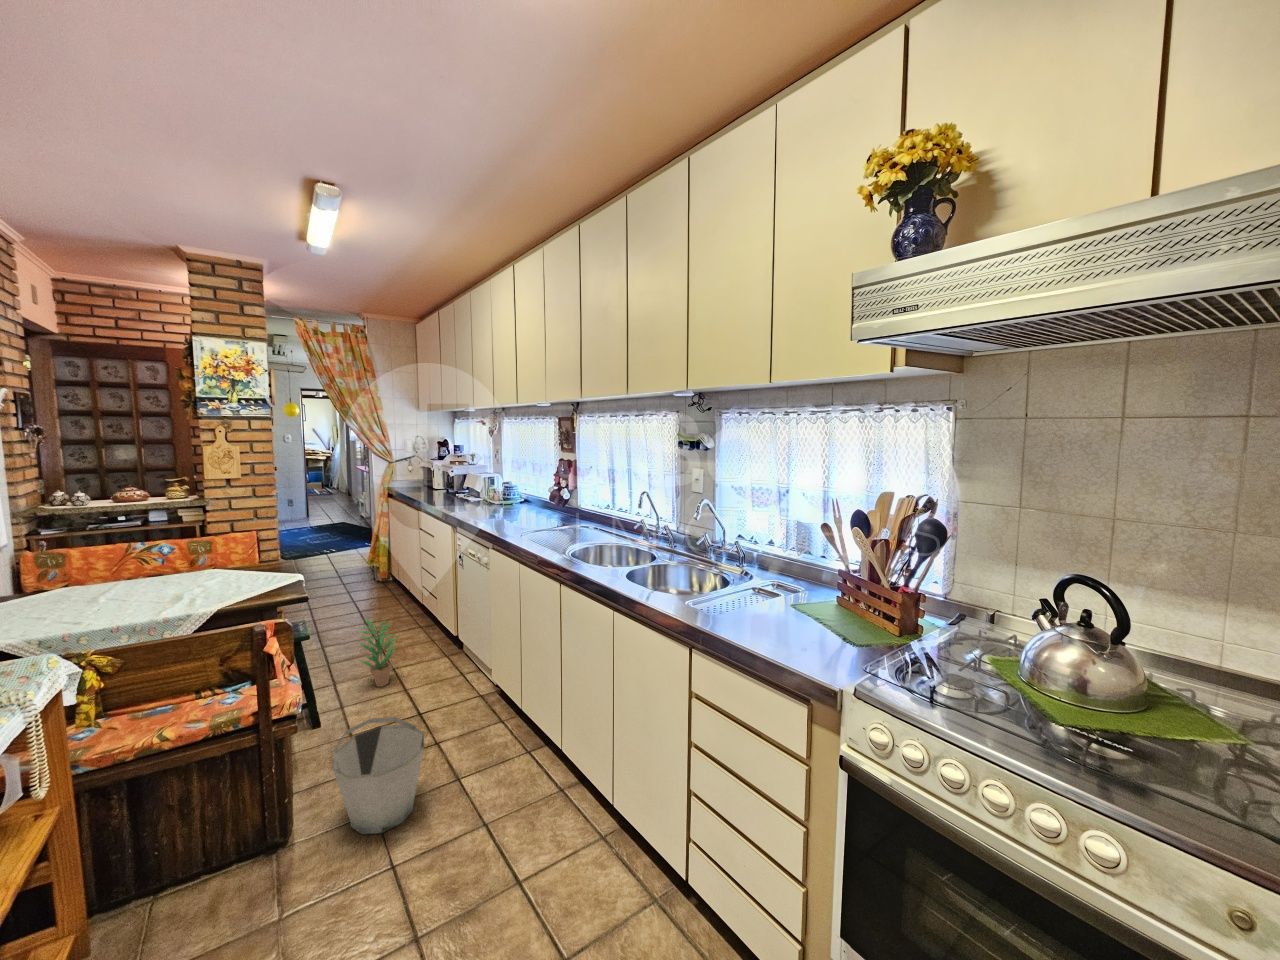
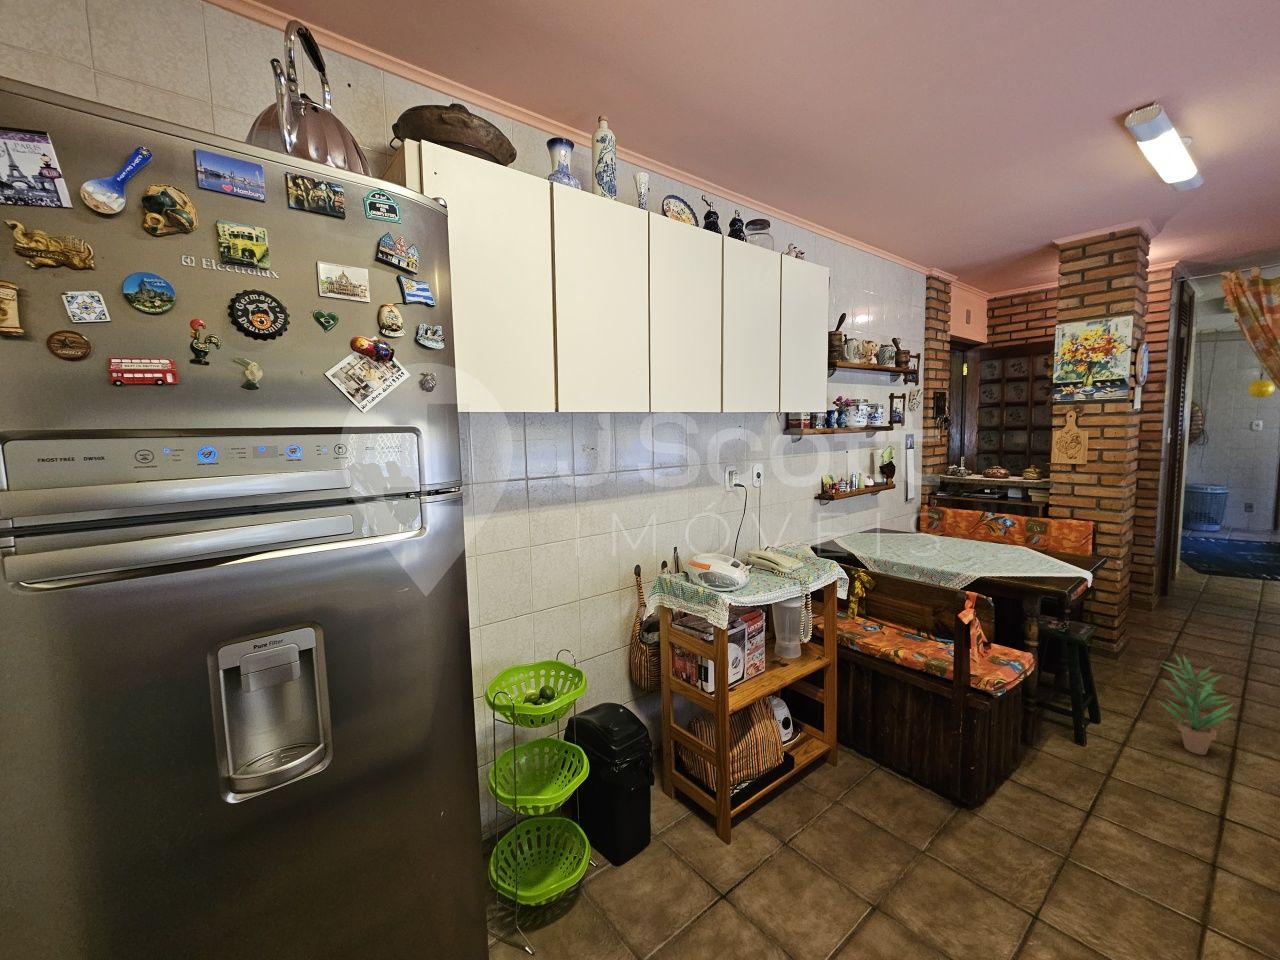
bucket: present [332,717,424,835] -> none [1015,747,1147,895]

